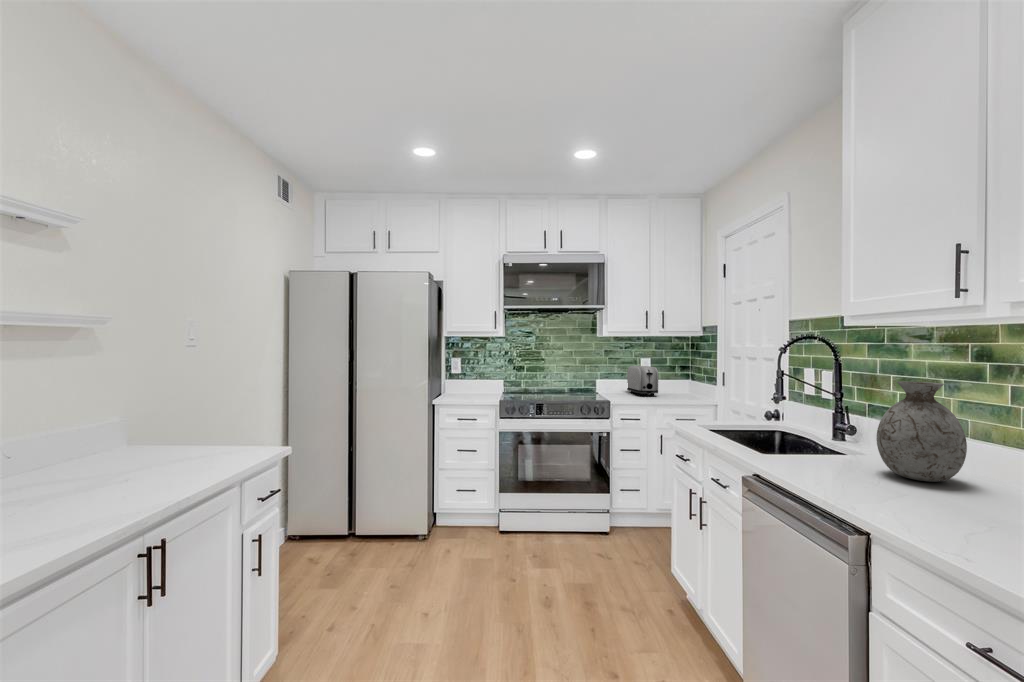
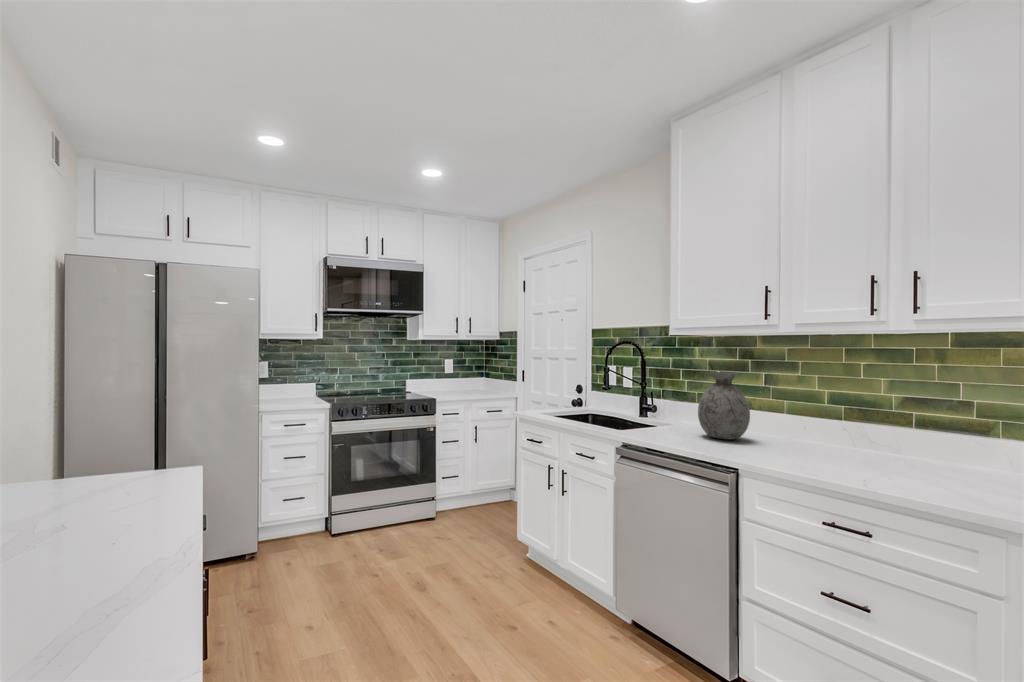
toaster: present [627,366,658,396] -> none [435,366,467,393]

